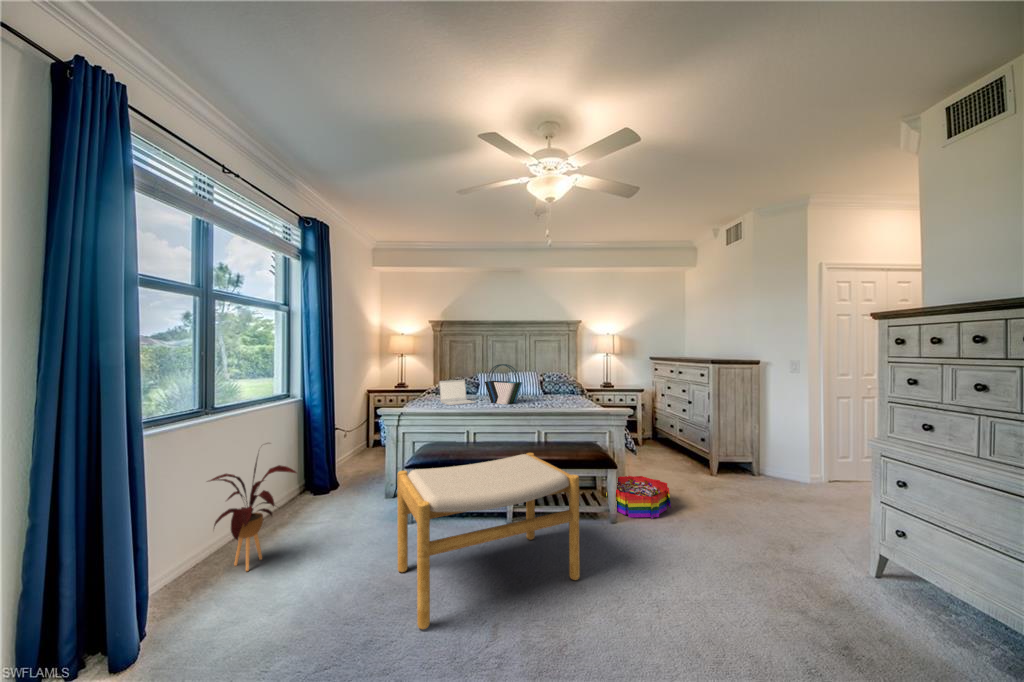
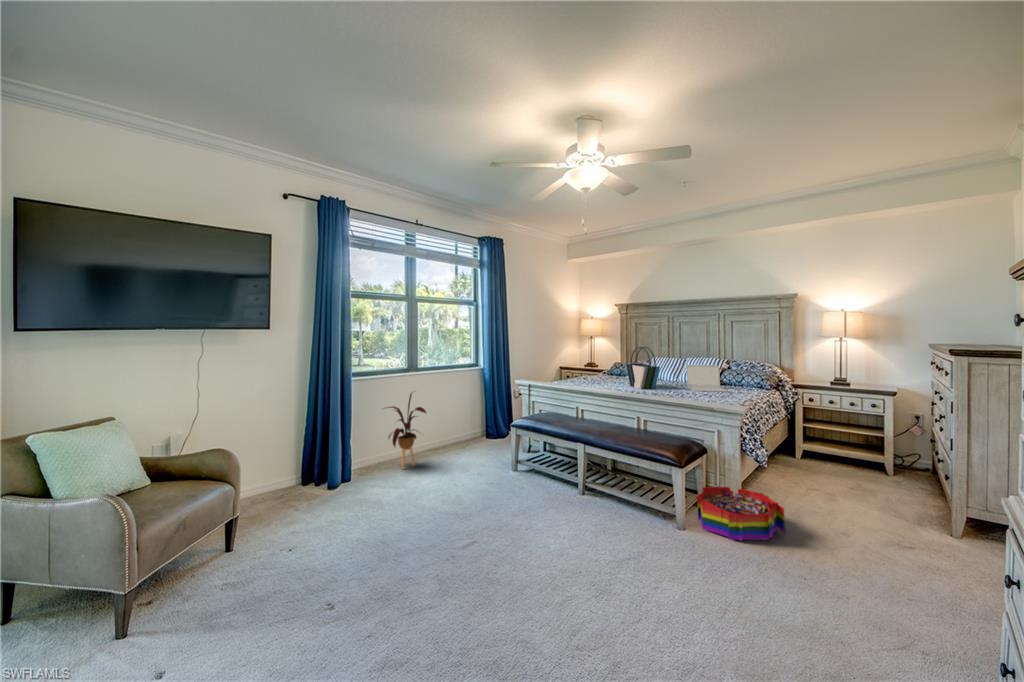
laptop: present [439,380,476,405] -> present [686,365,728,392]
footstool: present [397,453,580,629] -> none [430,422,581,547]

